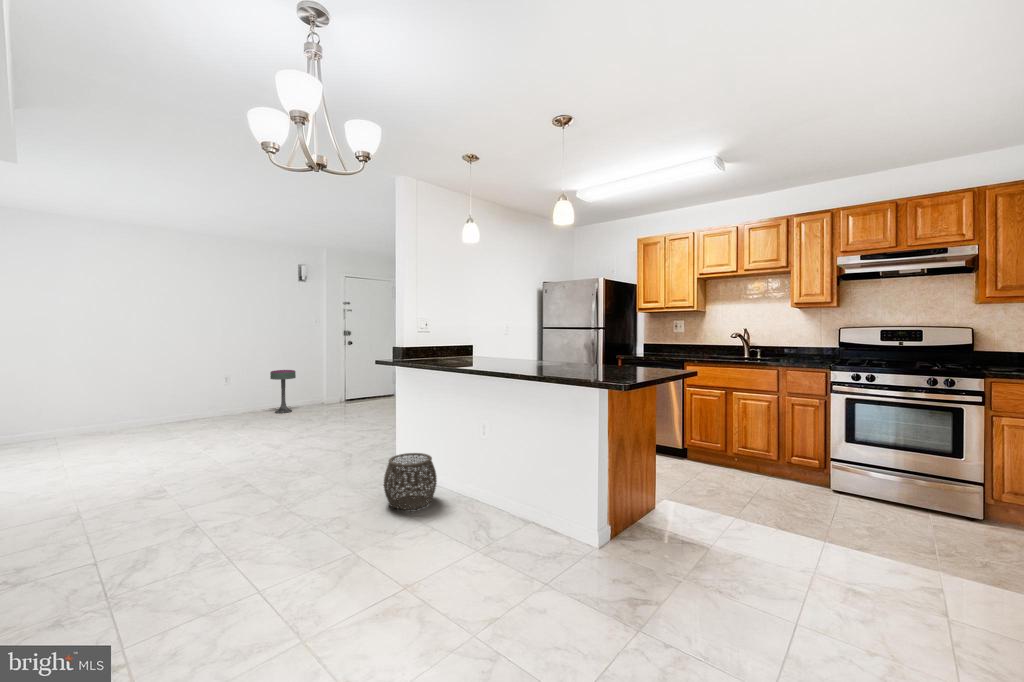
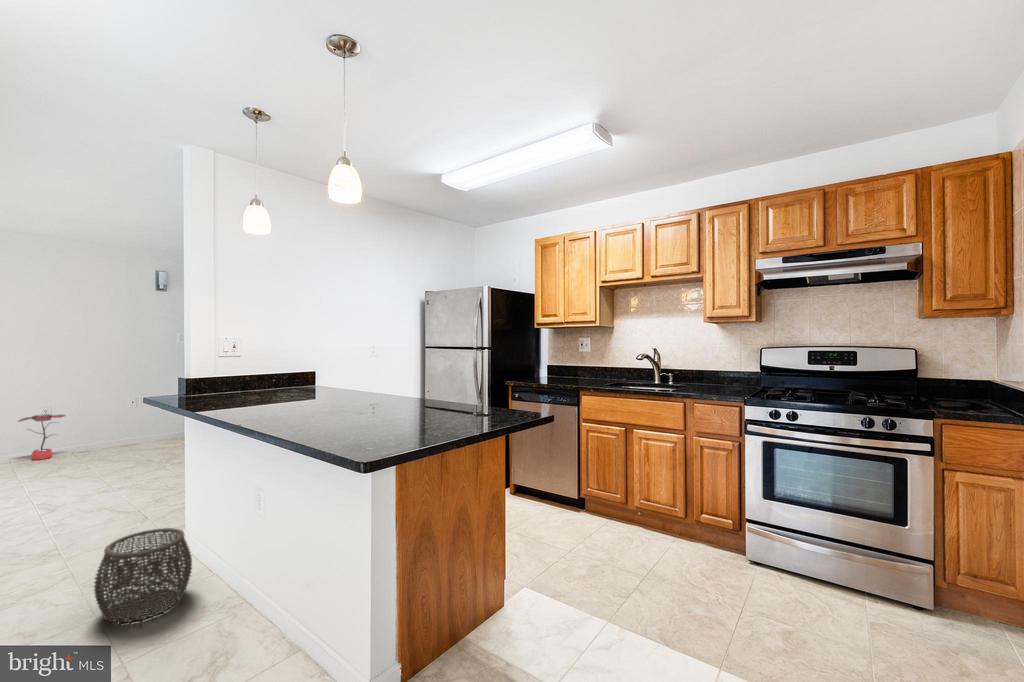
bar stool: present [270,370,296,413] -> none [105,395,142,449]
potted plant: none [215,384,246,419] -> present [18,414,65,460]

